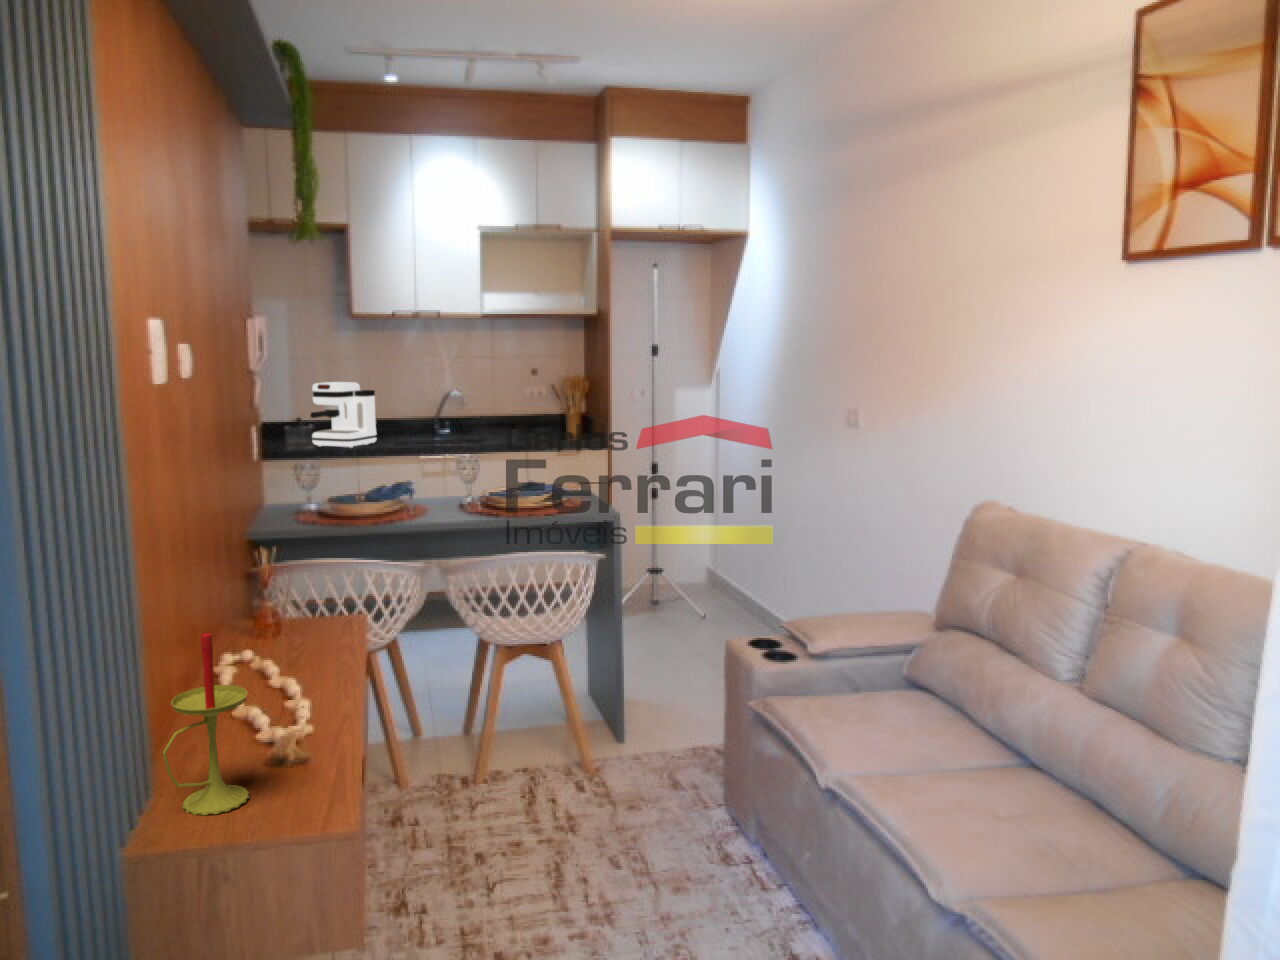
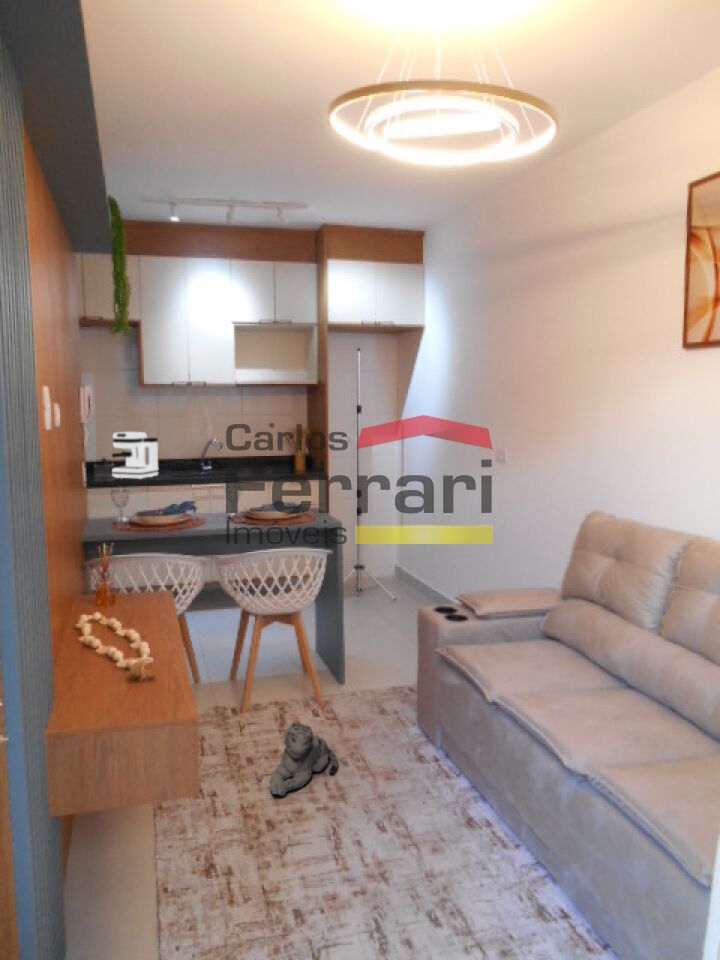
candle: present [163,633,249,815] -> none [70,588,122,709]
plush toy: none [502,809,606,917] -> present [270,723,338,796]

